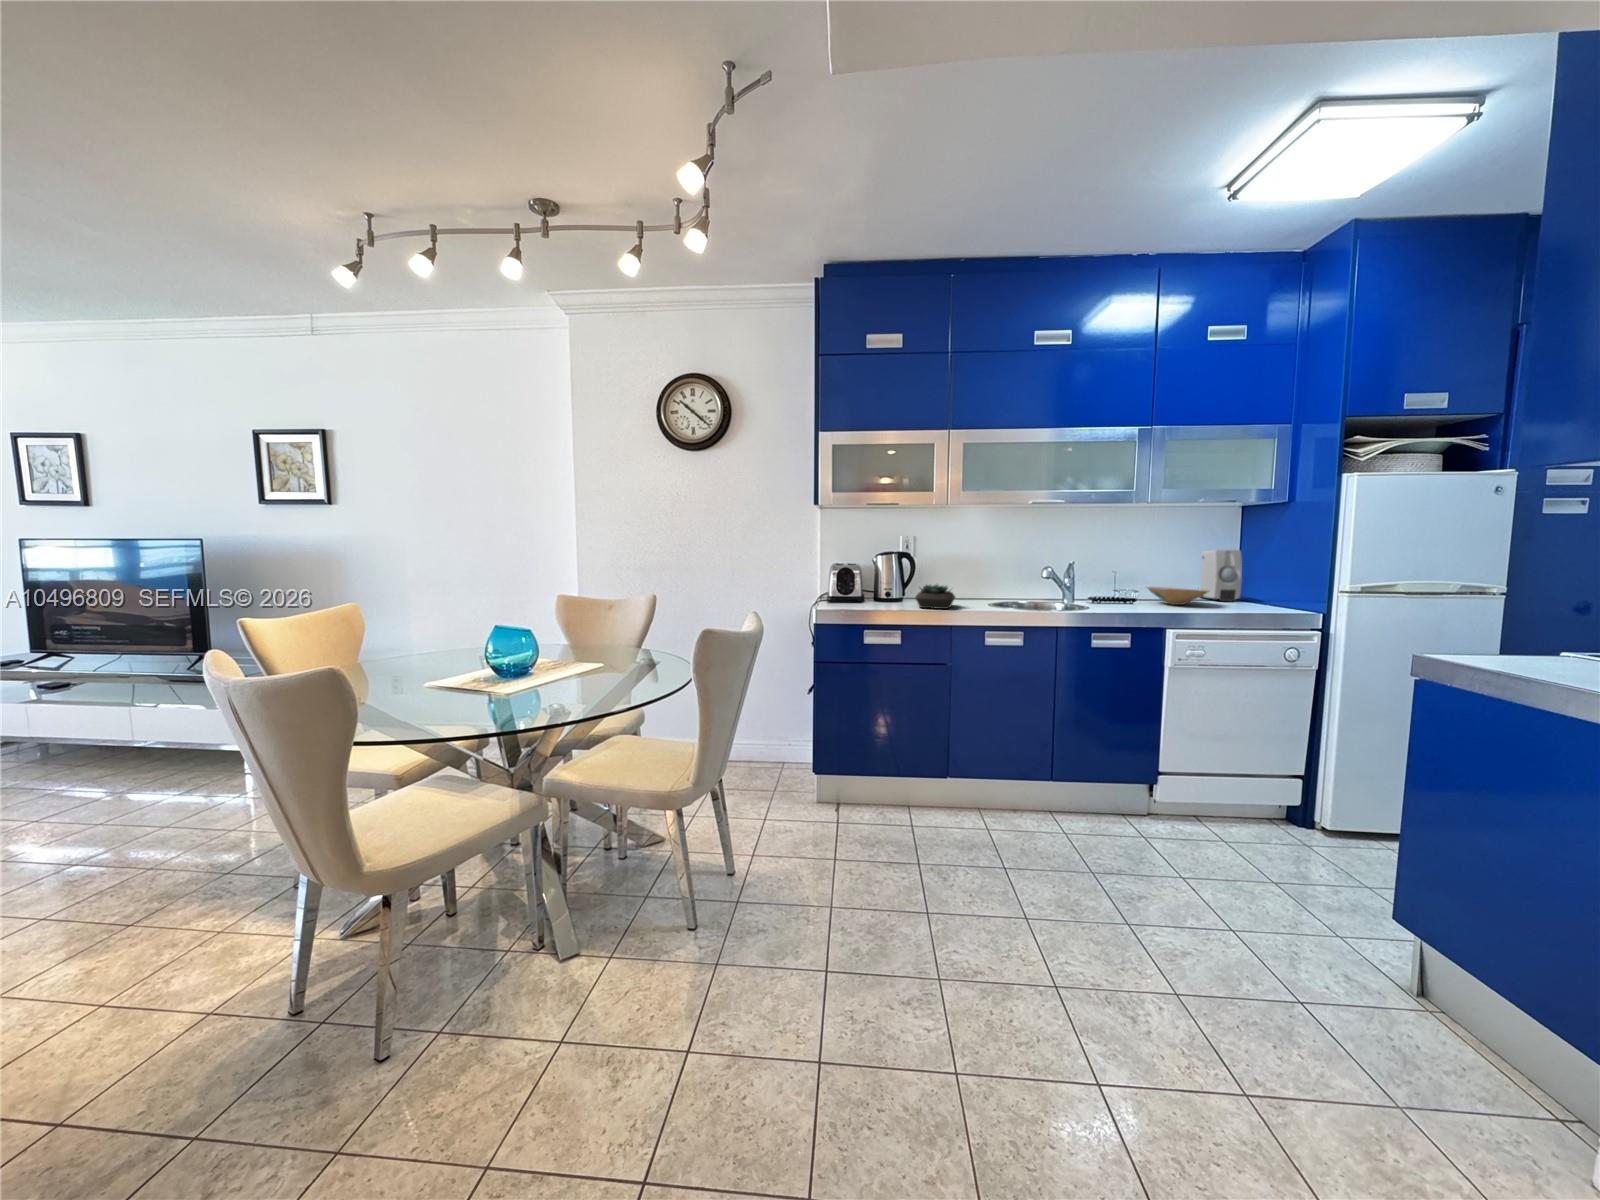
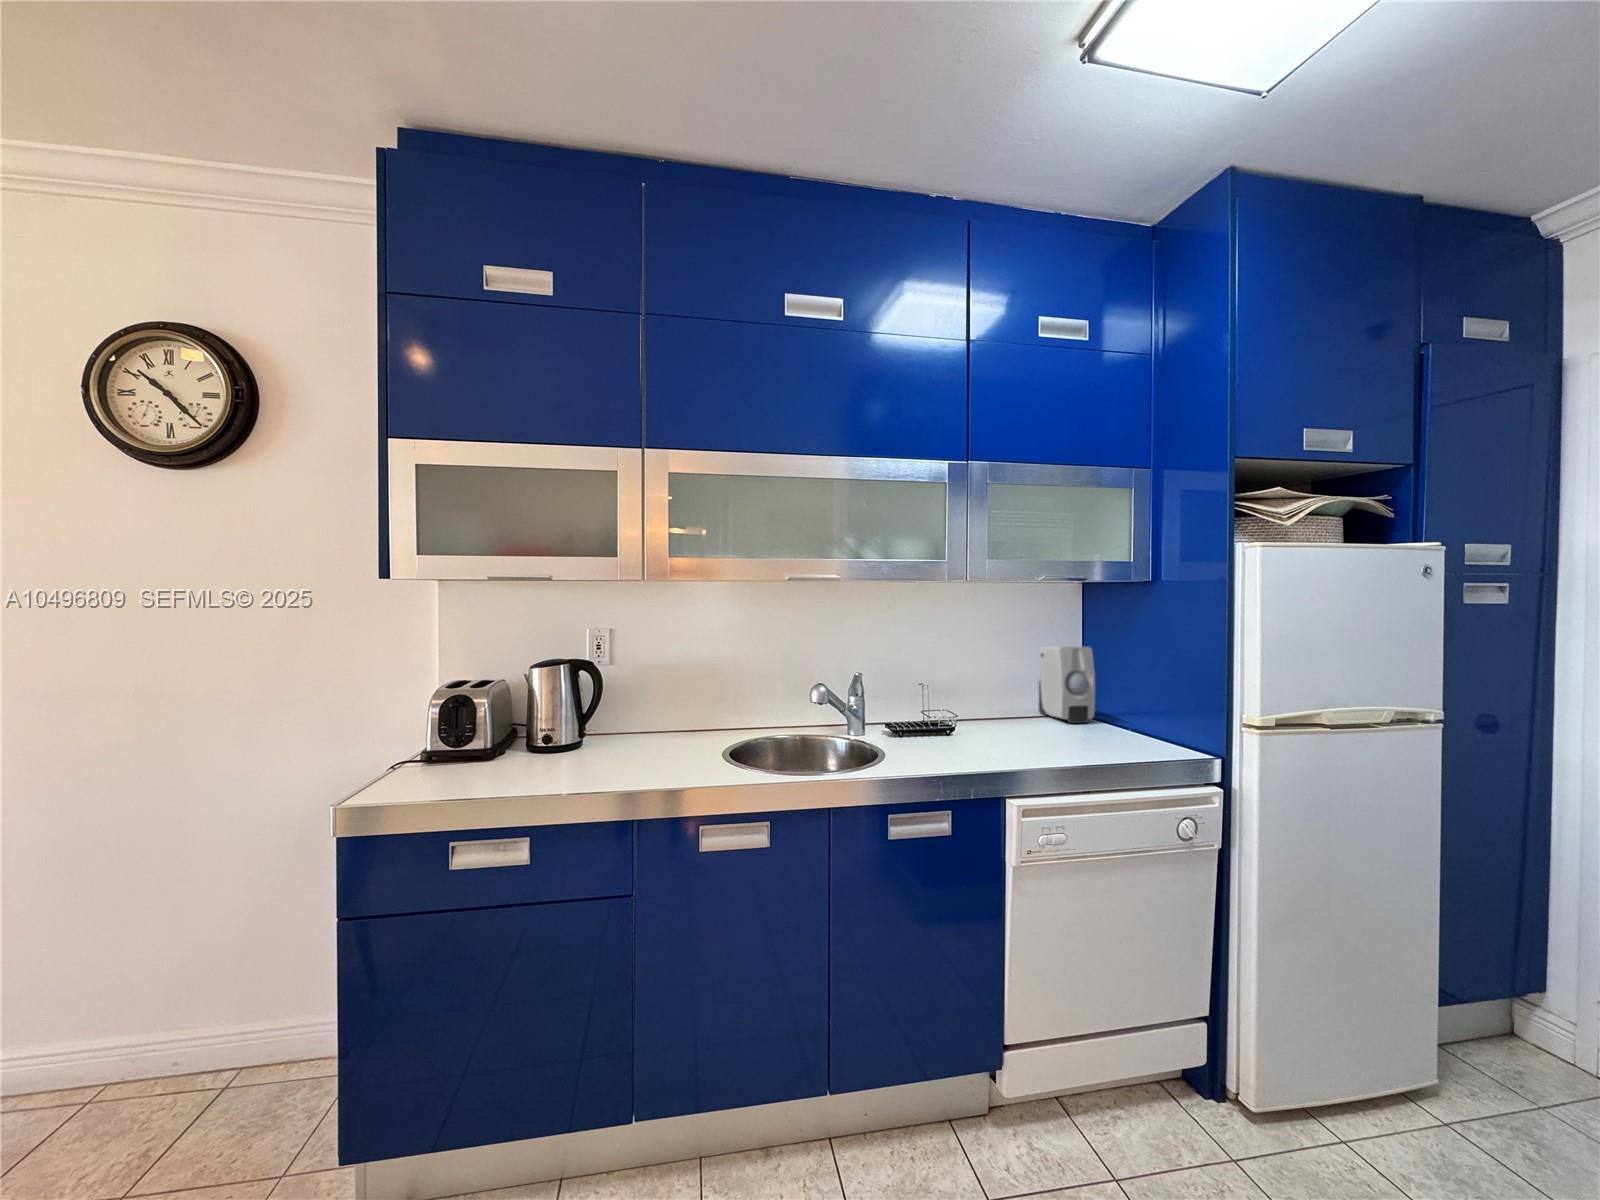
succulent plant: present [915,584,955,609] -> none [582,719,664,773]
bowl: present [1147,587,1210,605] -> none [968,704,1059,737]

